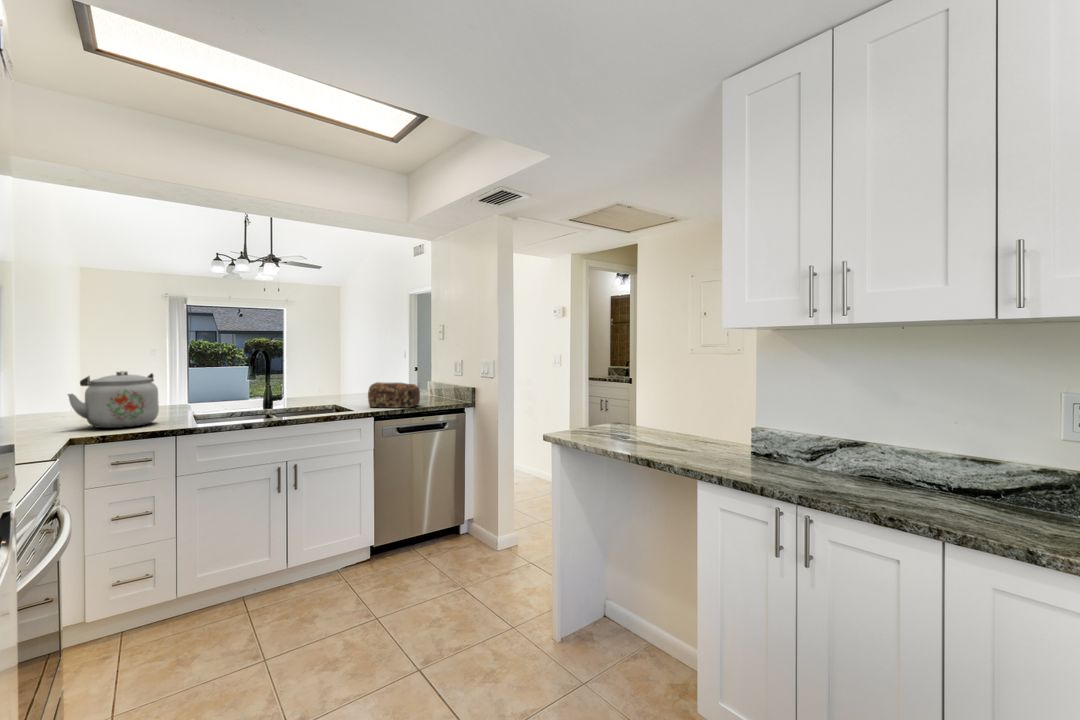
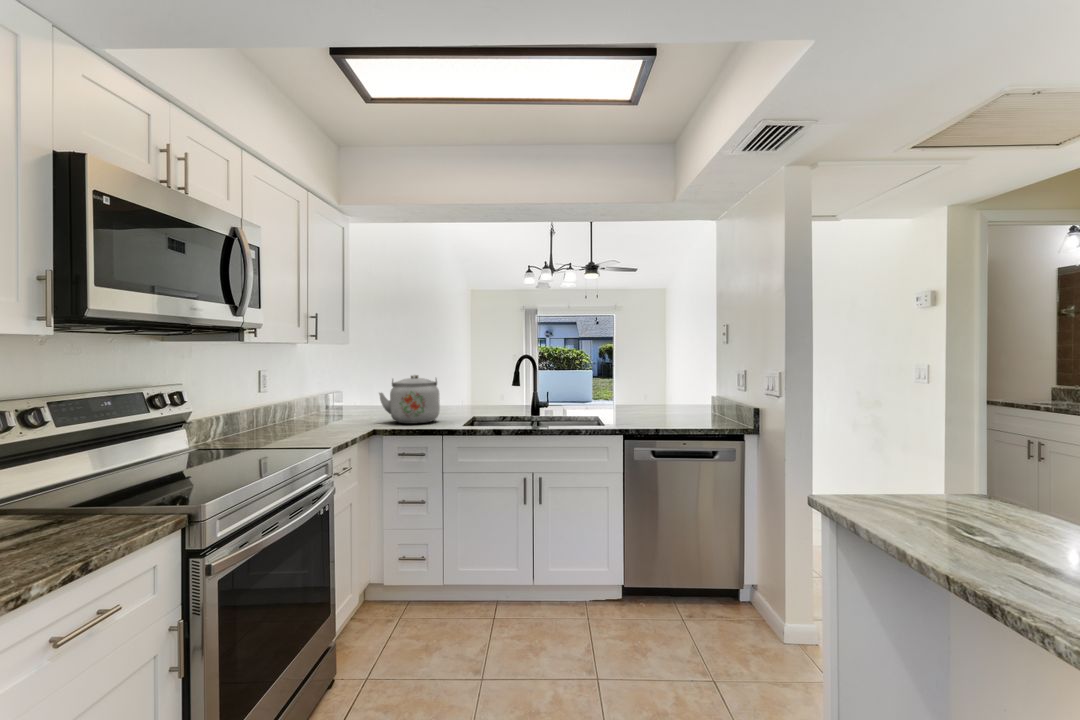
bread loaf: present [368,382,420,408] -> none [627,394,689,426]

